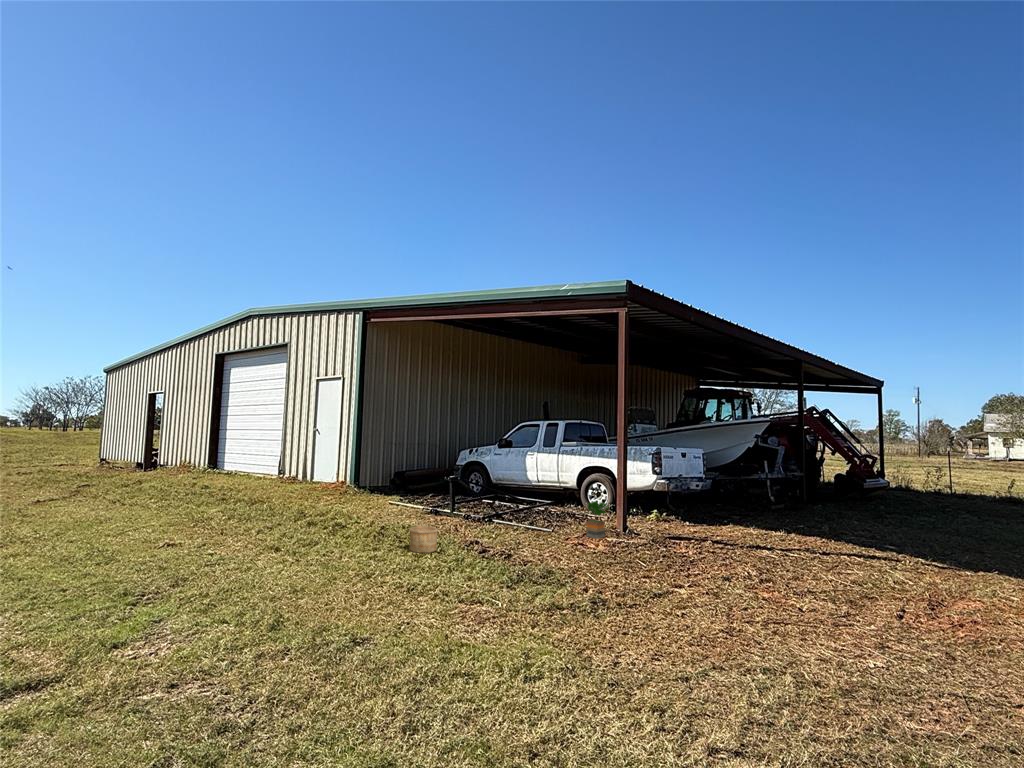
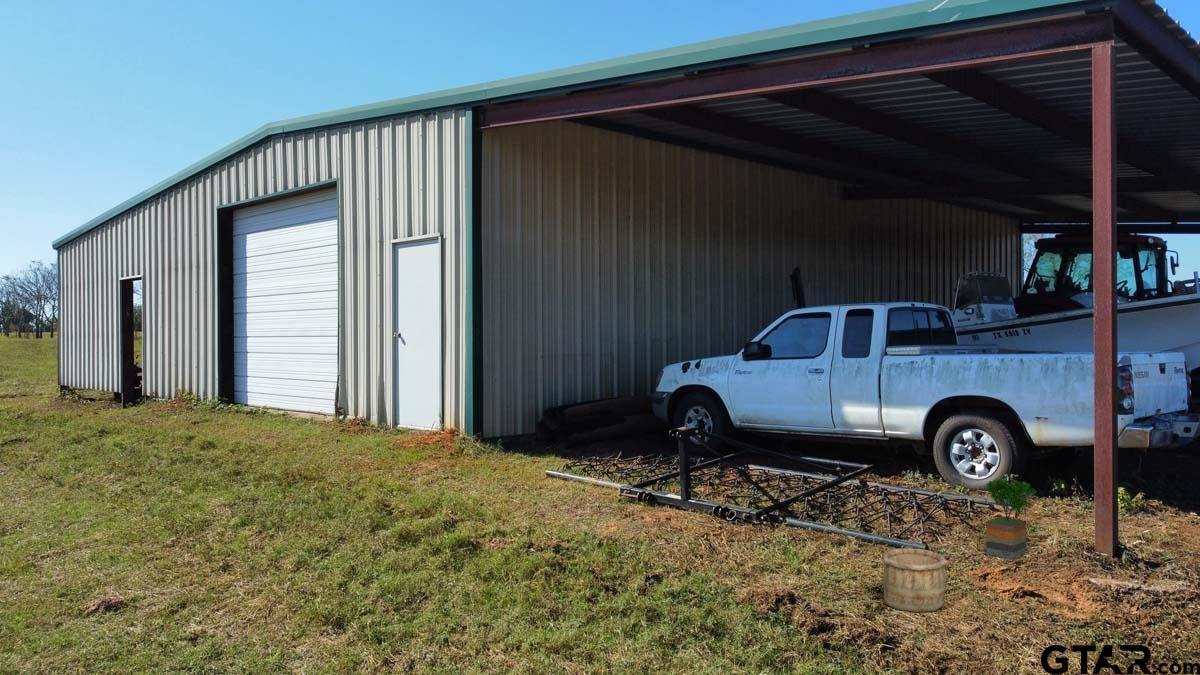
wooden bucket: present [410,526,438,553] -> present [882,548,947,612]

